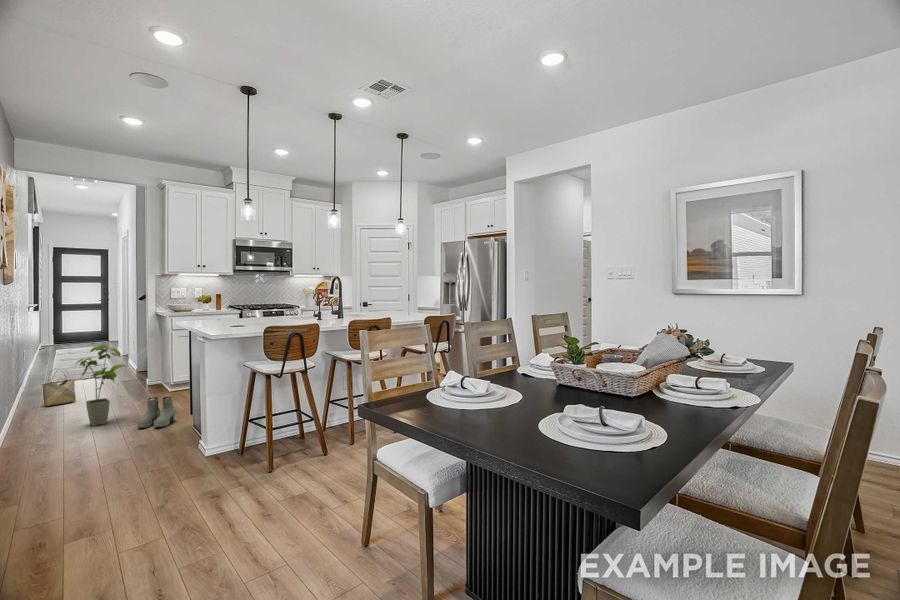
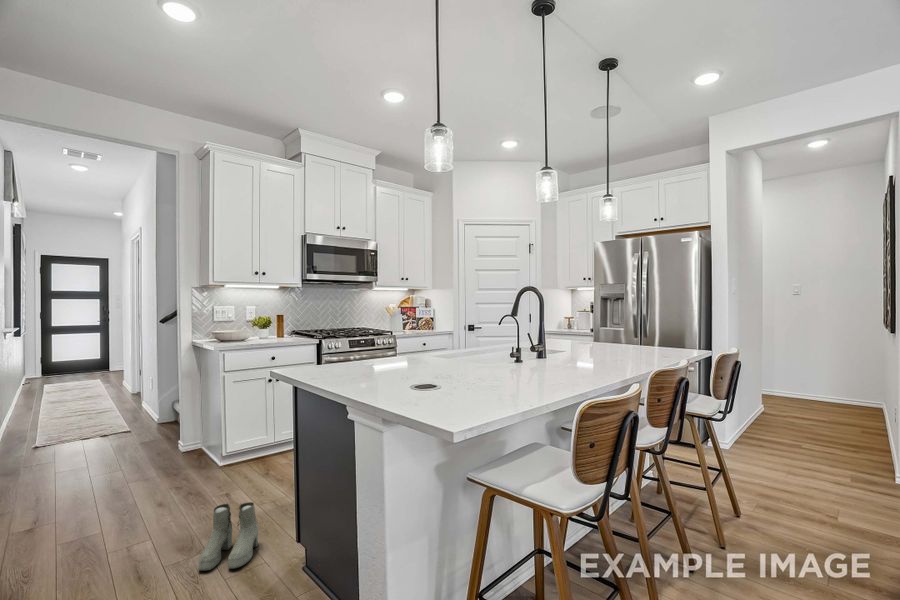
house plant: present [76,345,127,426] -> none [82,411,171,563]
woven basket: present [42,369,76,406] -> none [22,439,76,505]

